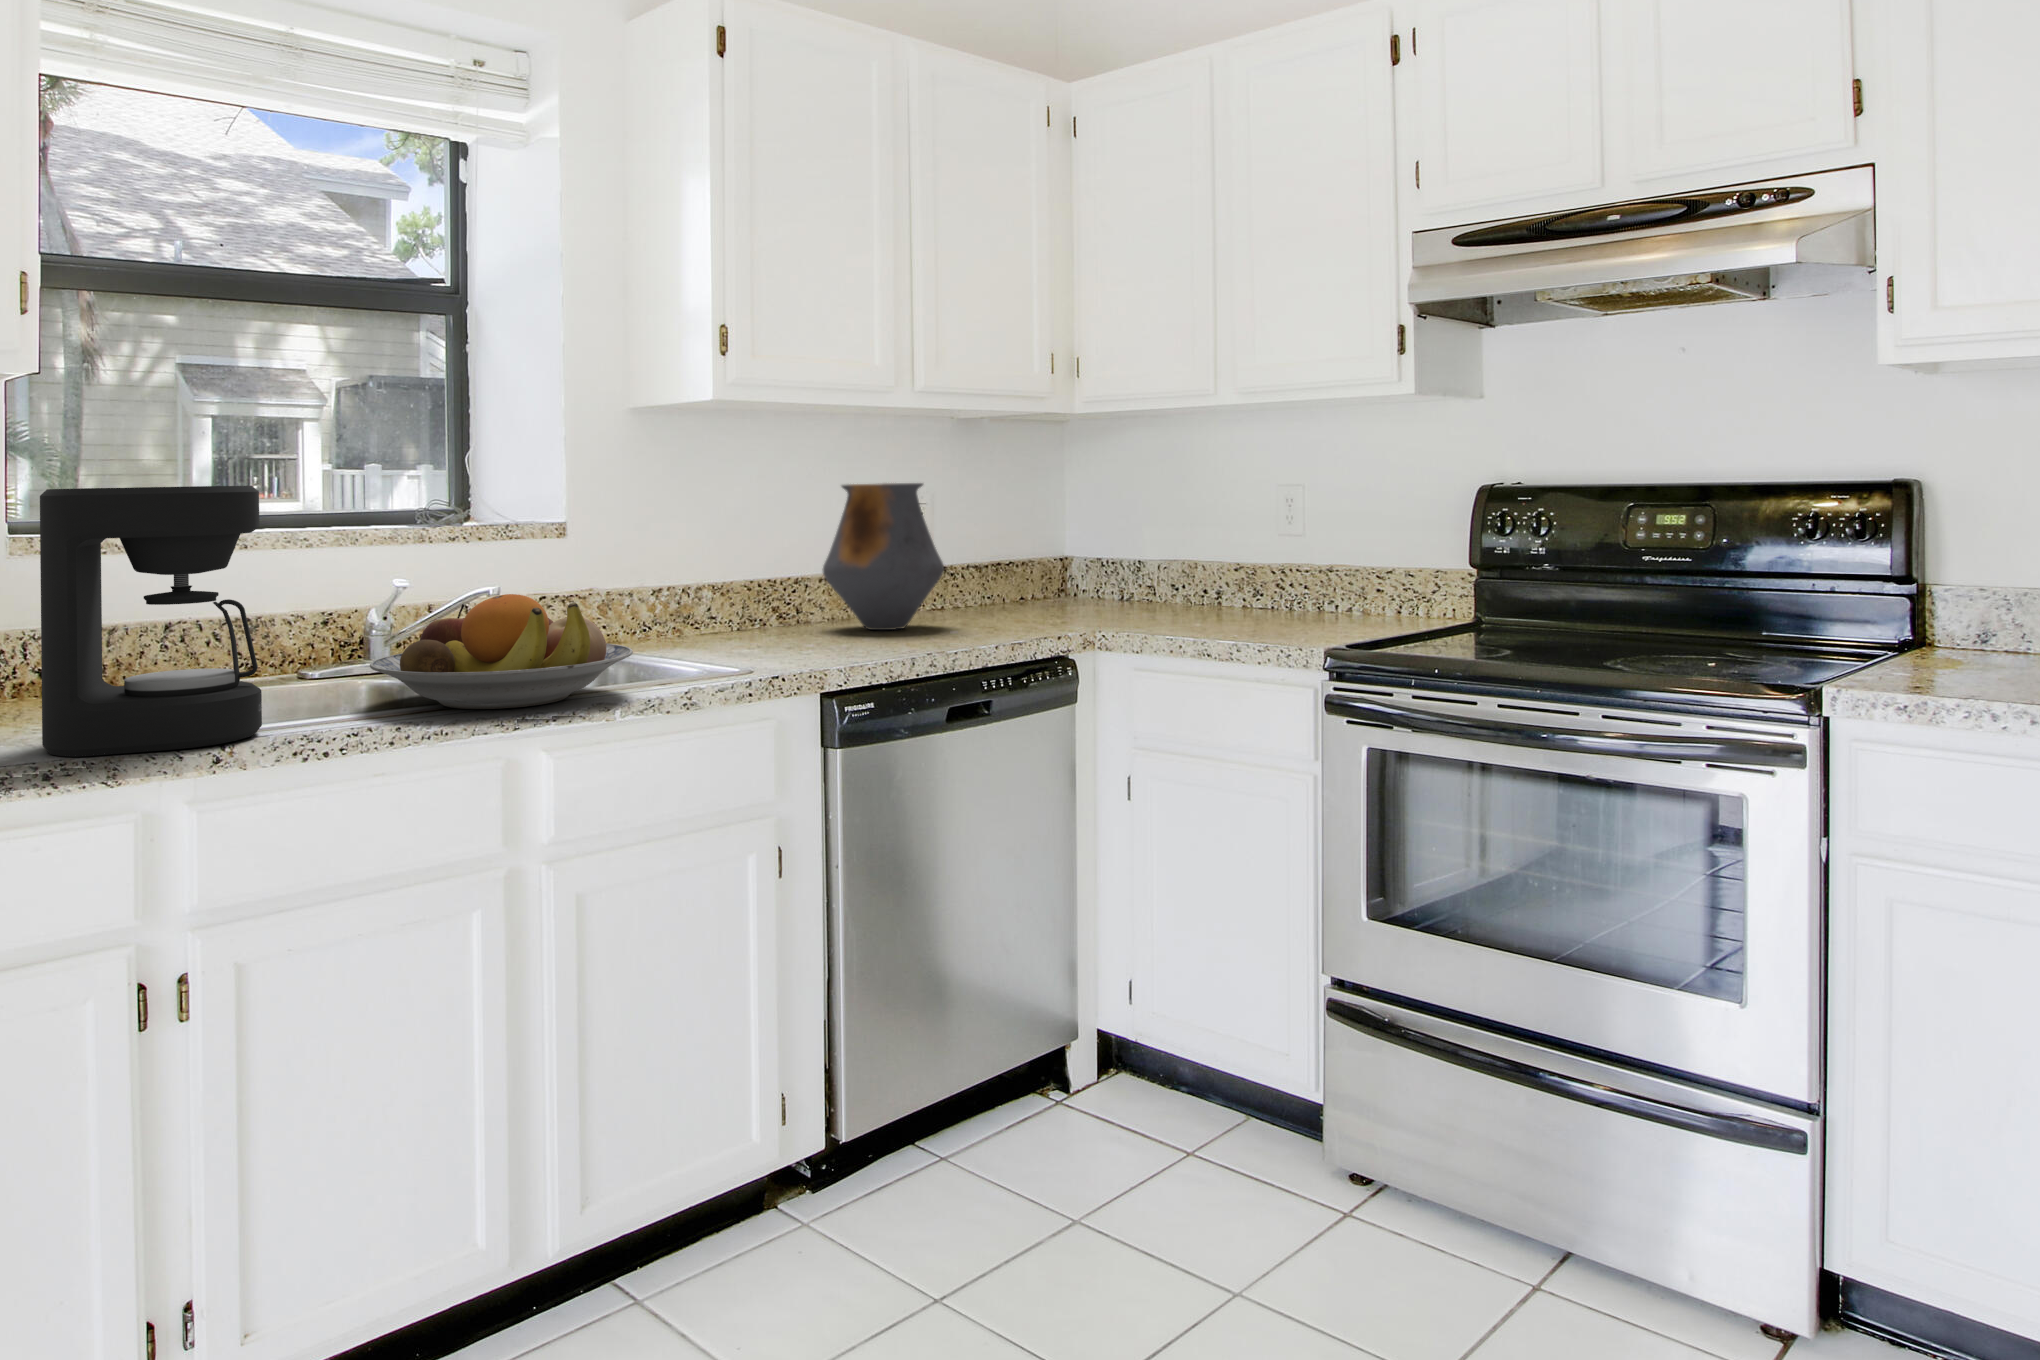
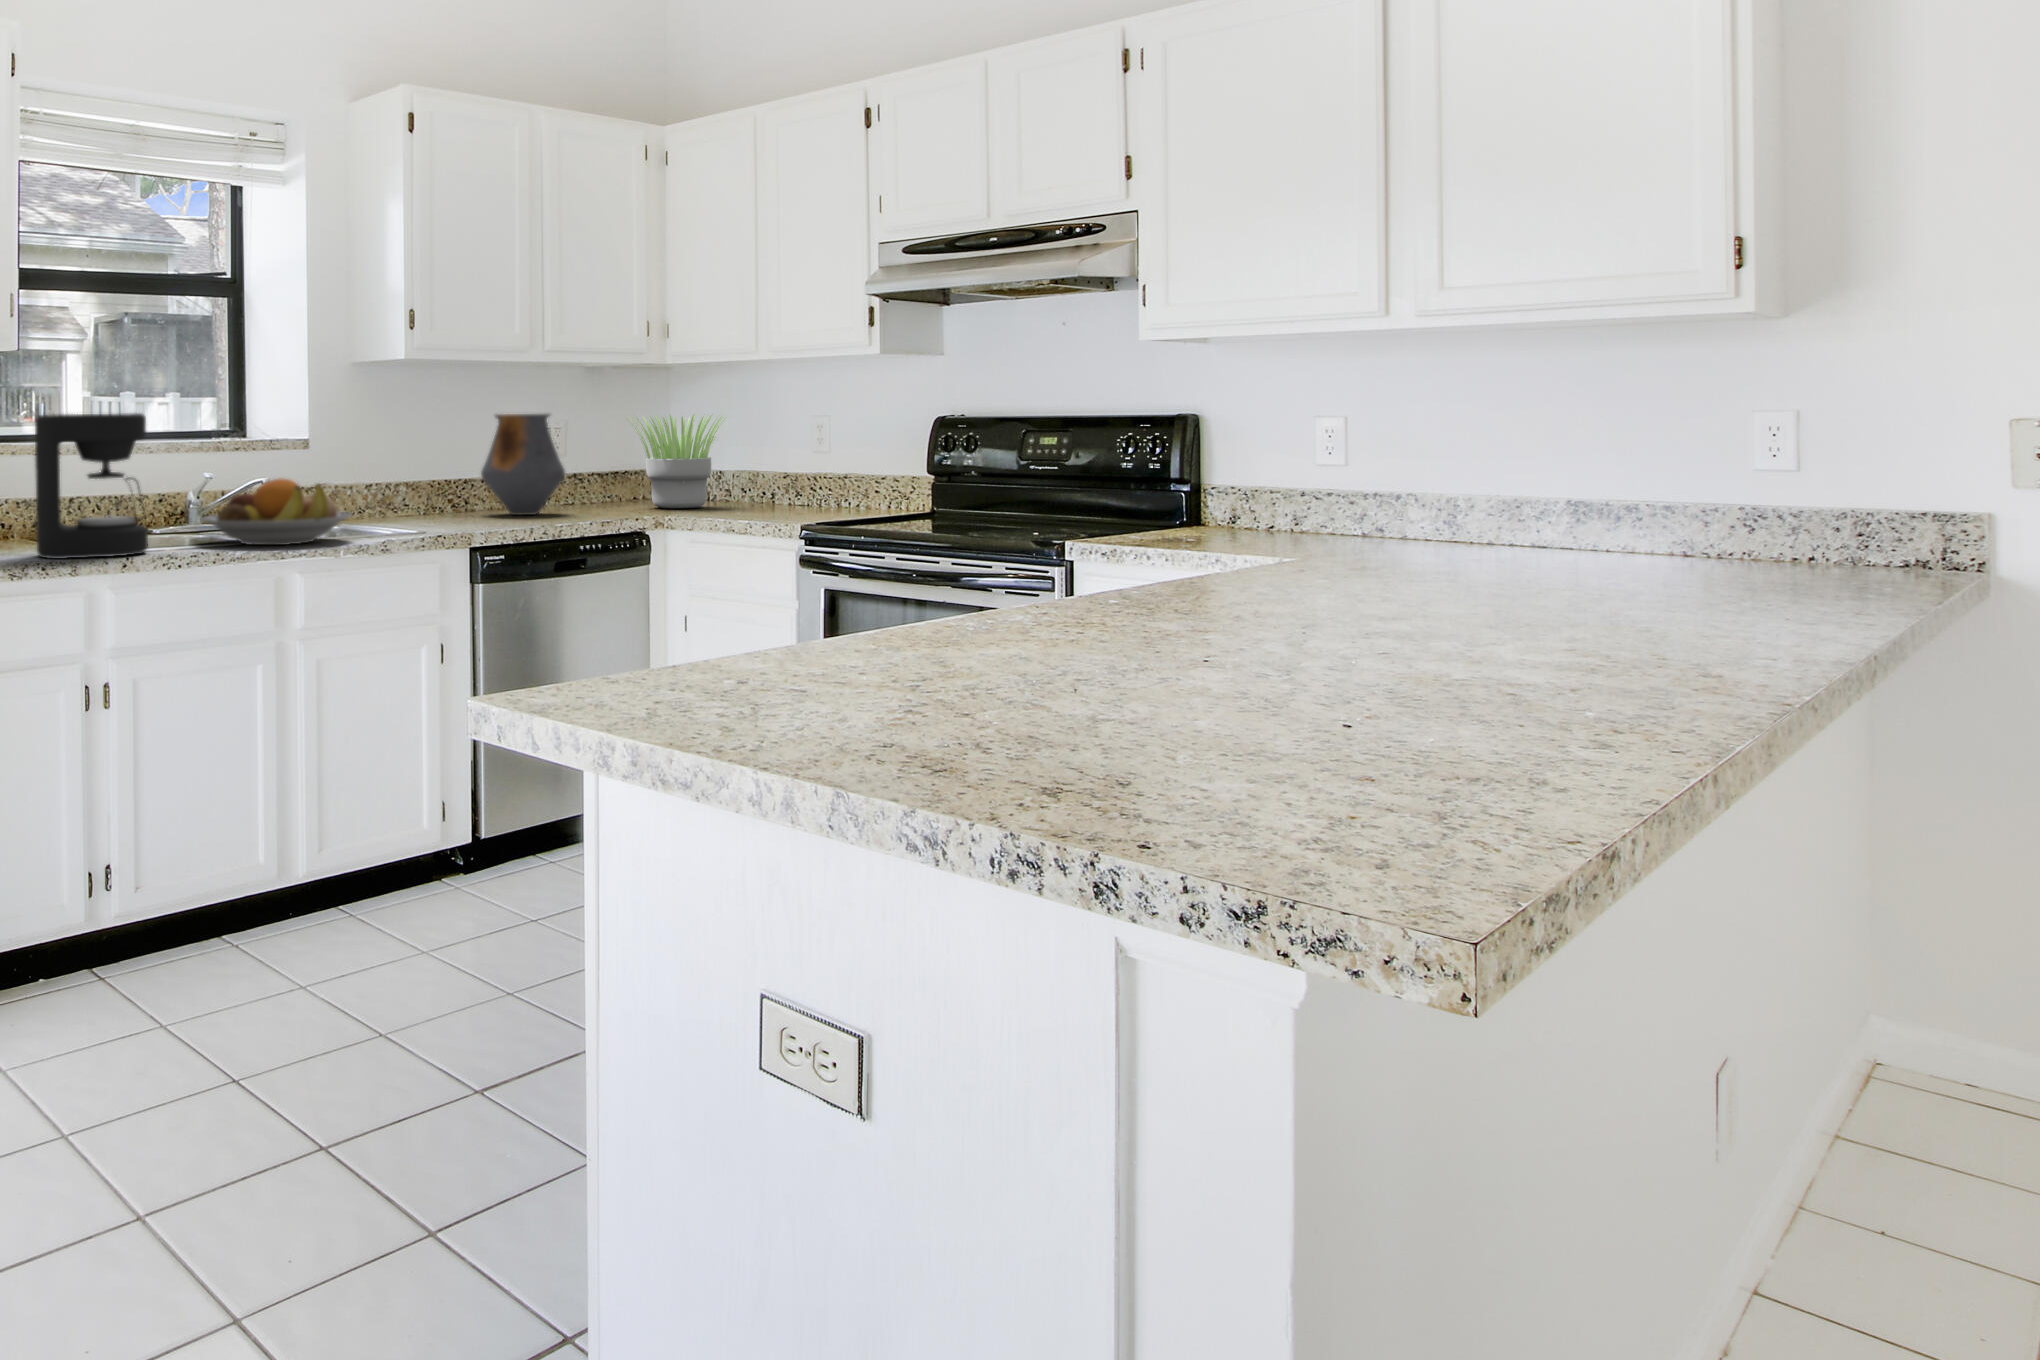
potted plant: none [1013,480,1165,614] -> present [632,414,725,508]

